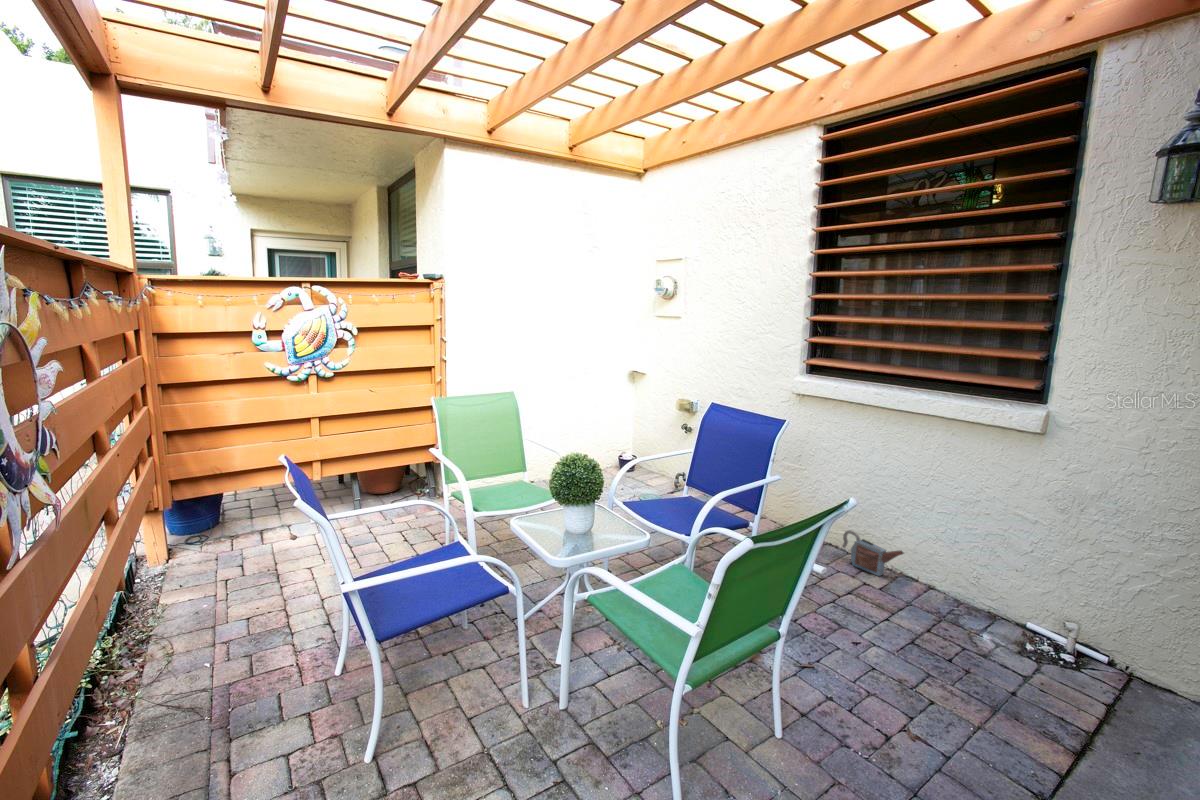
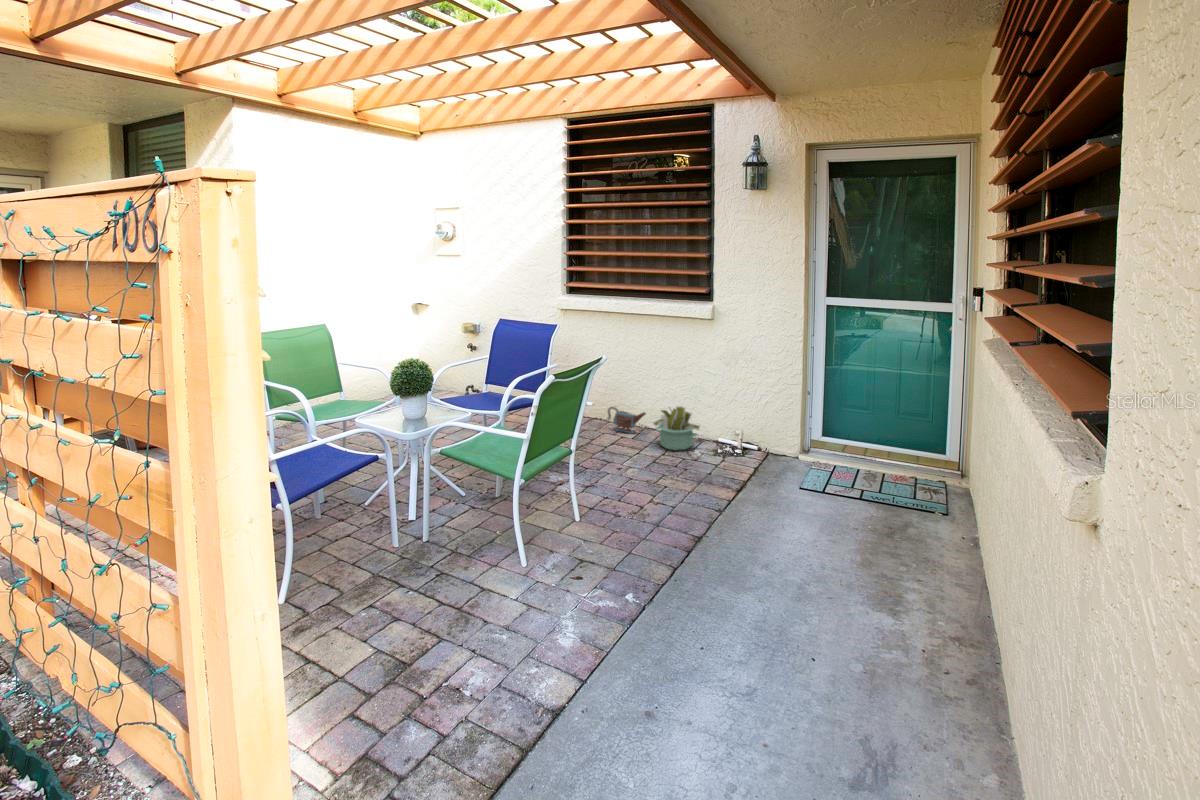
decorative plant: none [913,551,1000,629] -> present [653,406,700,450]

